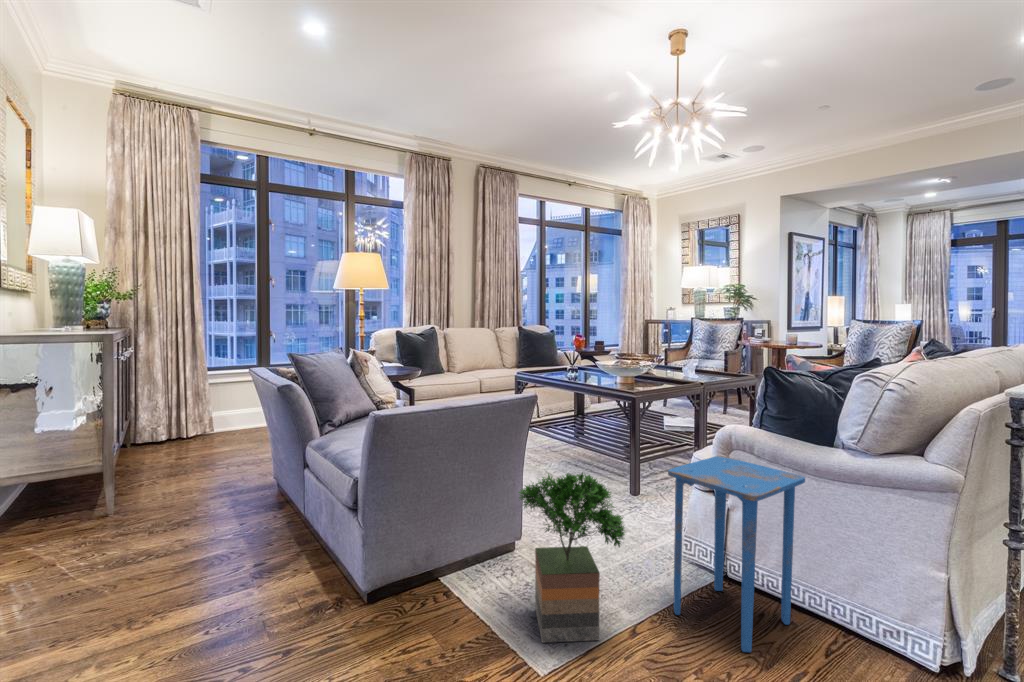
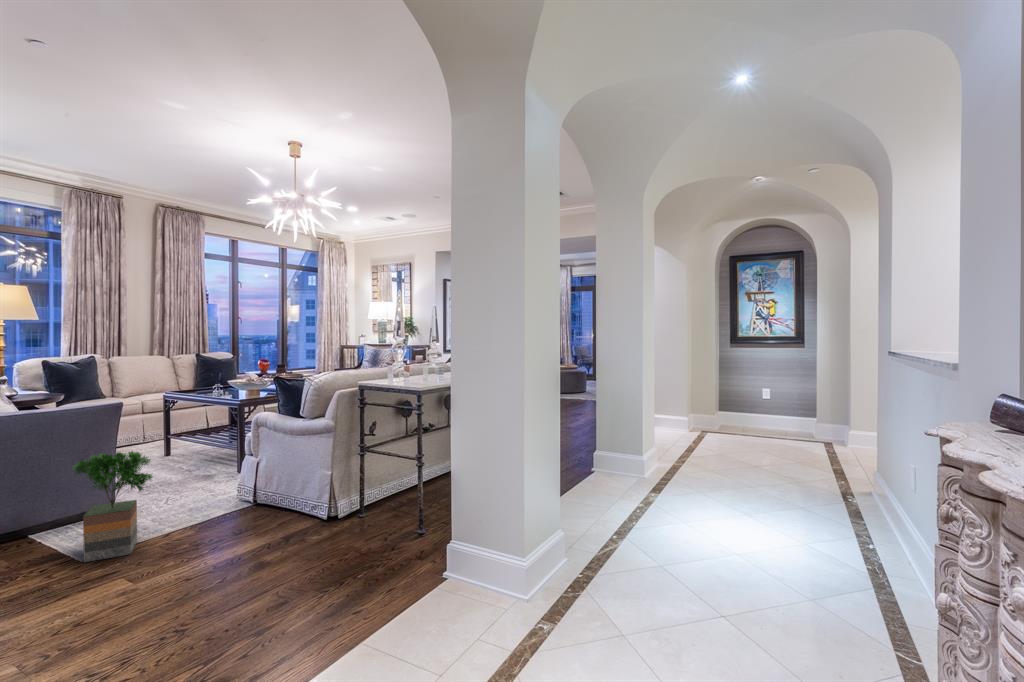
side table: present [668,456,805,652] -> none [195,434,282,542]

